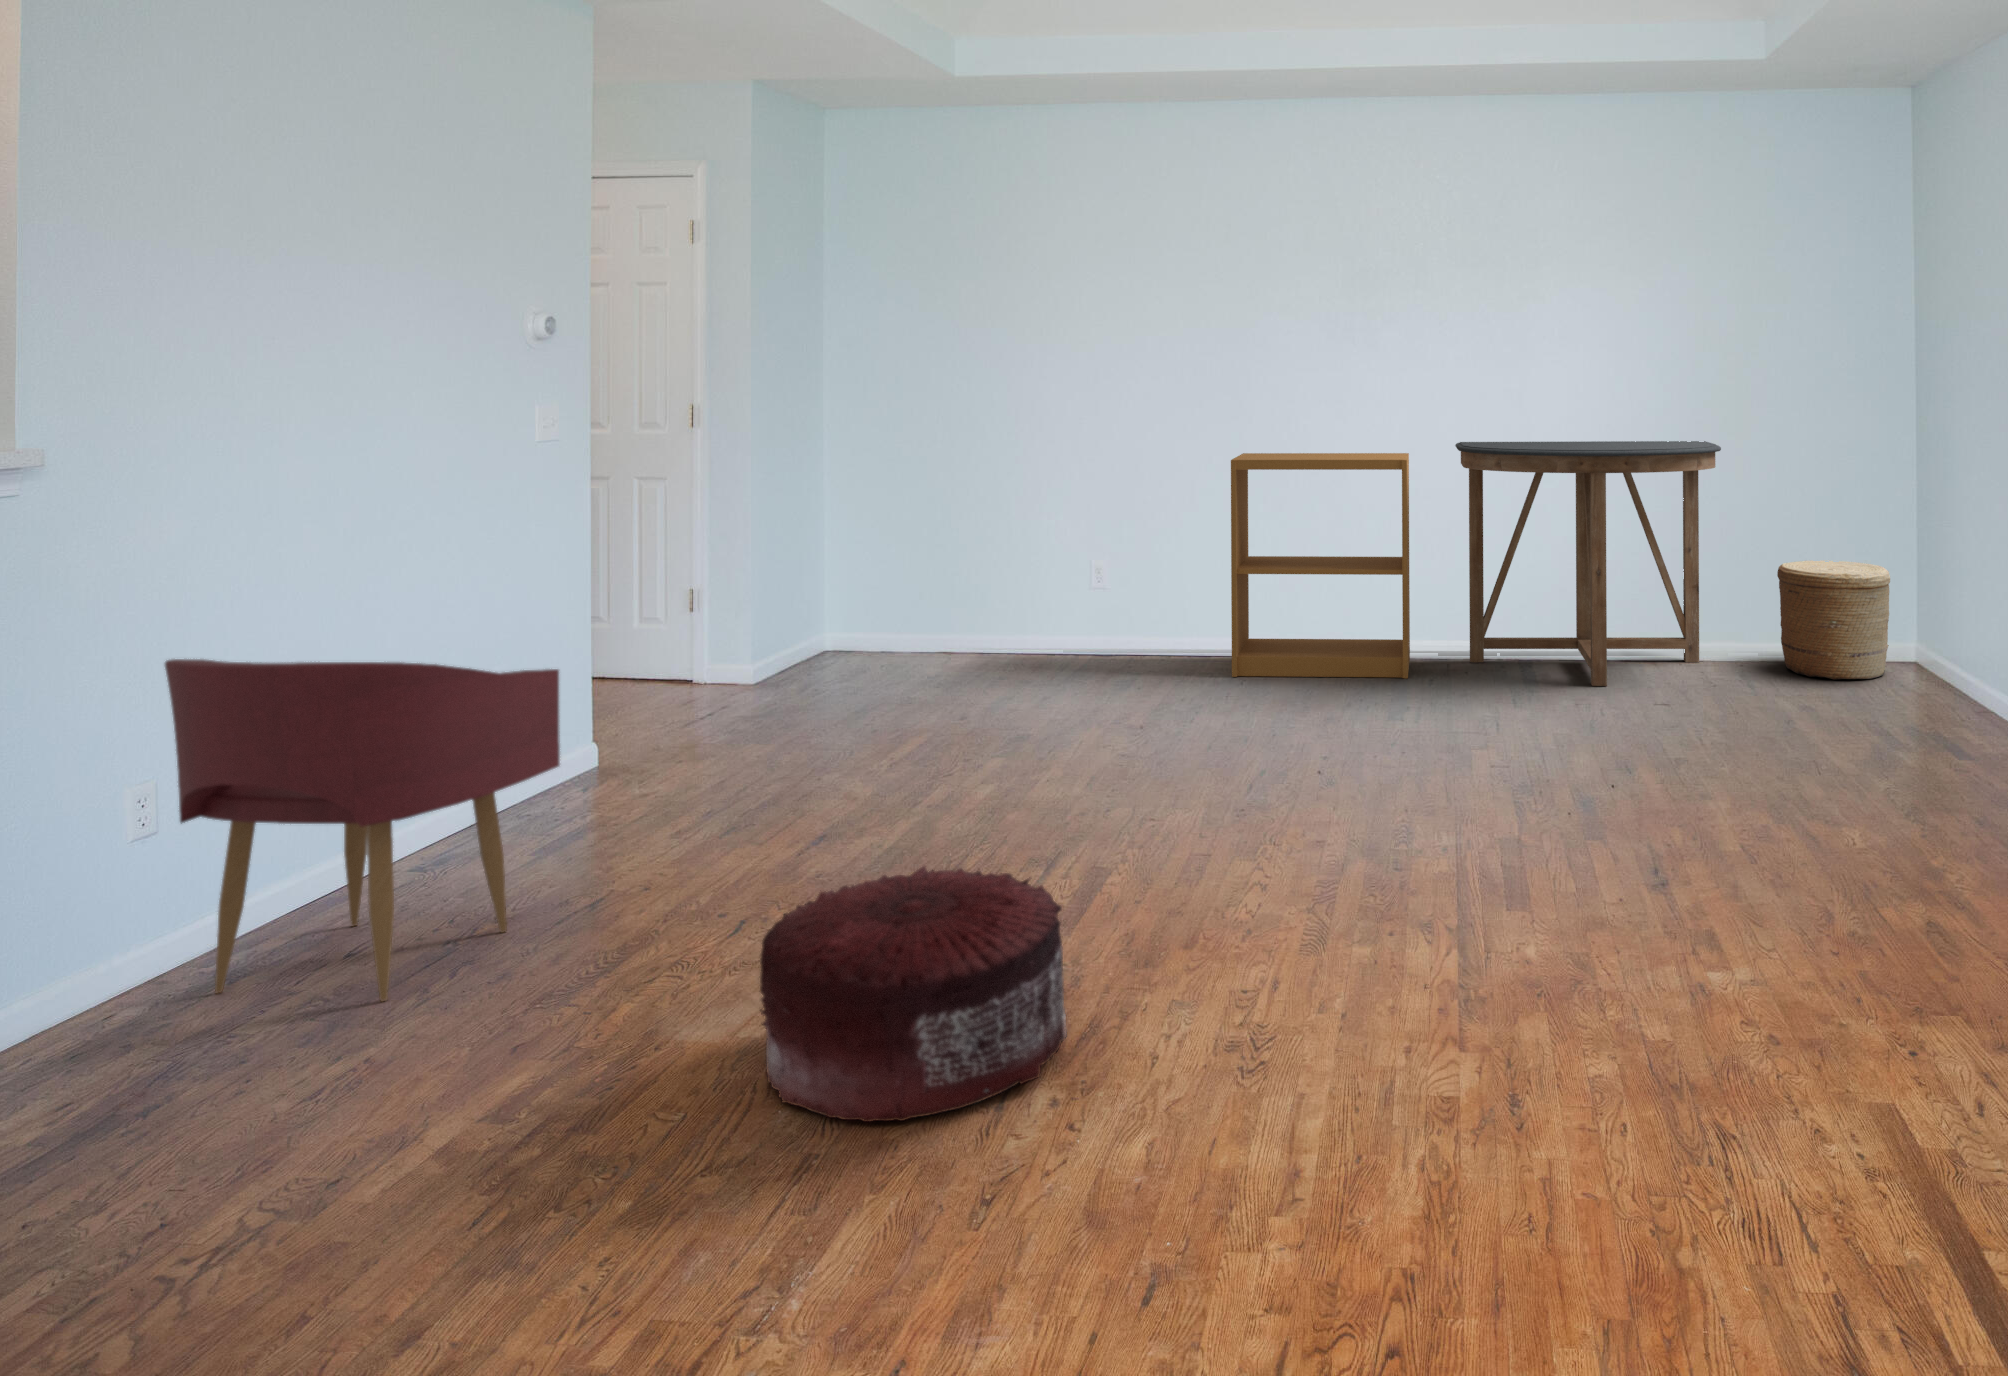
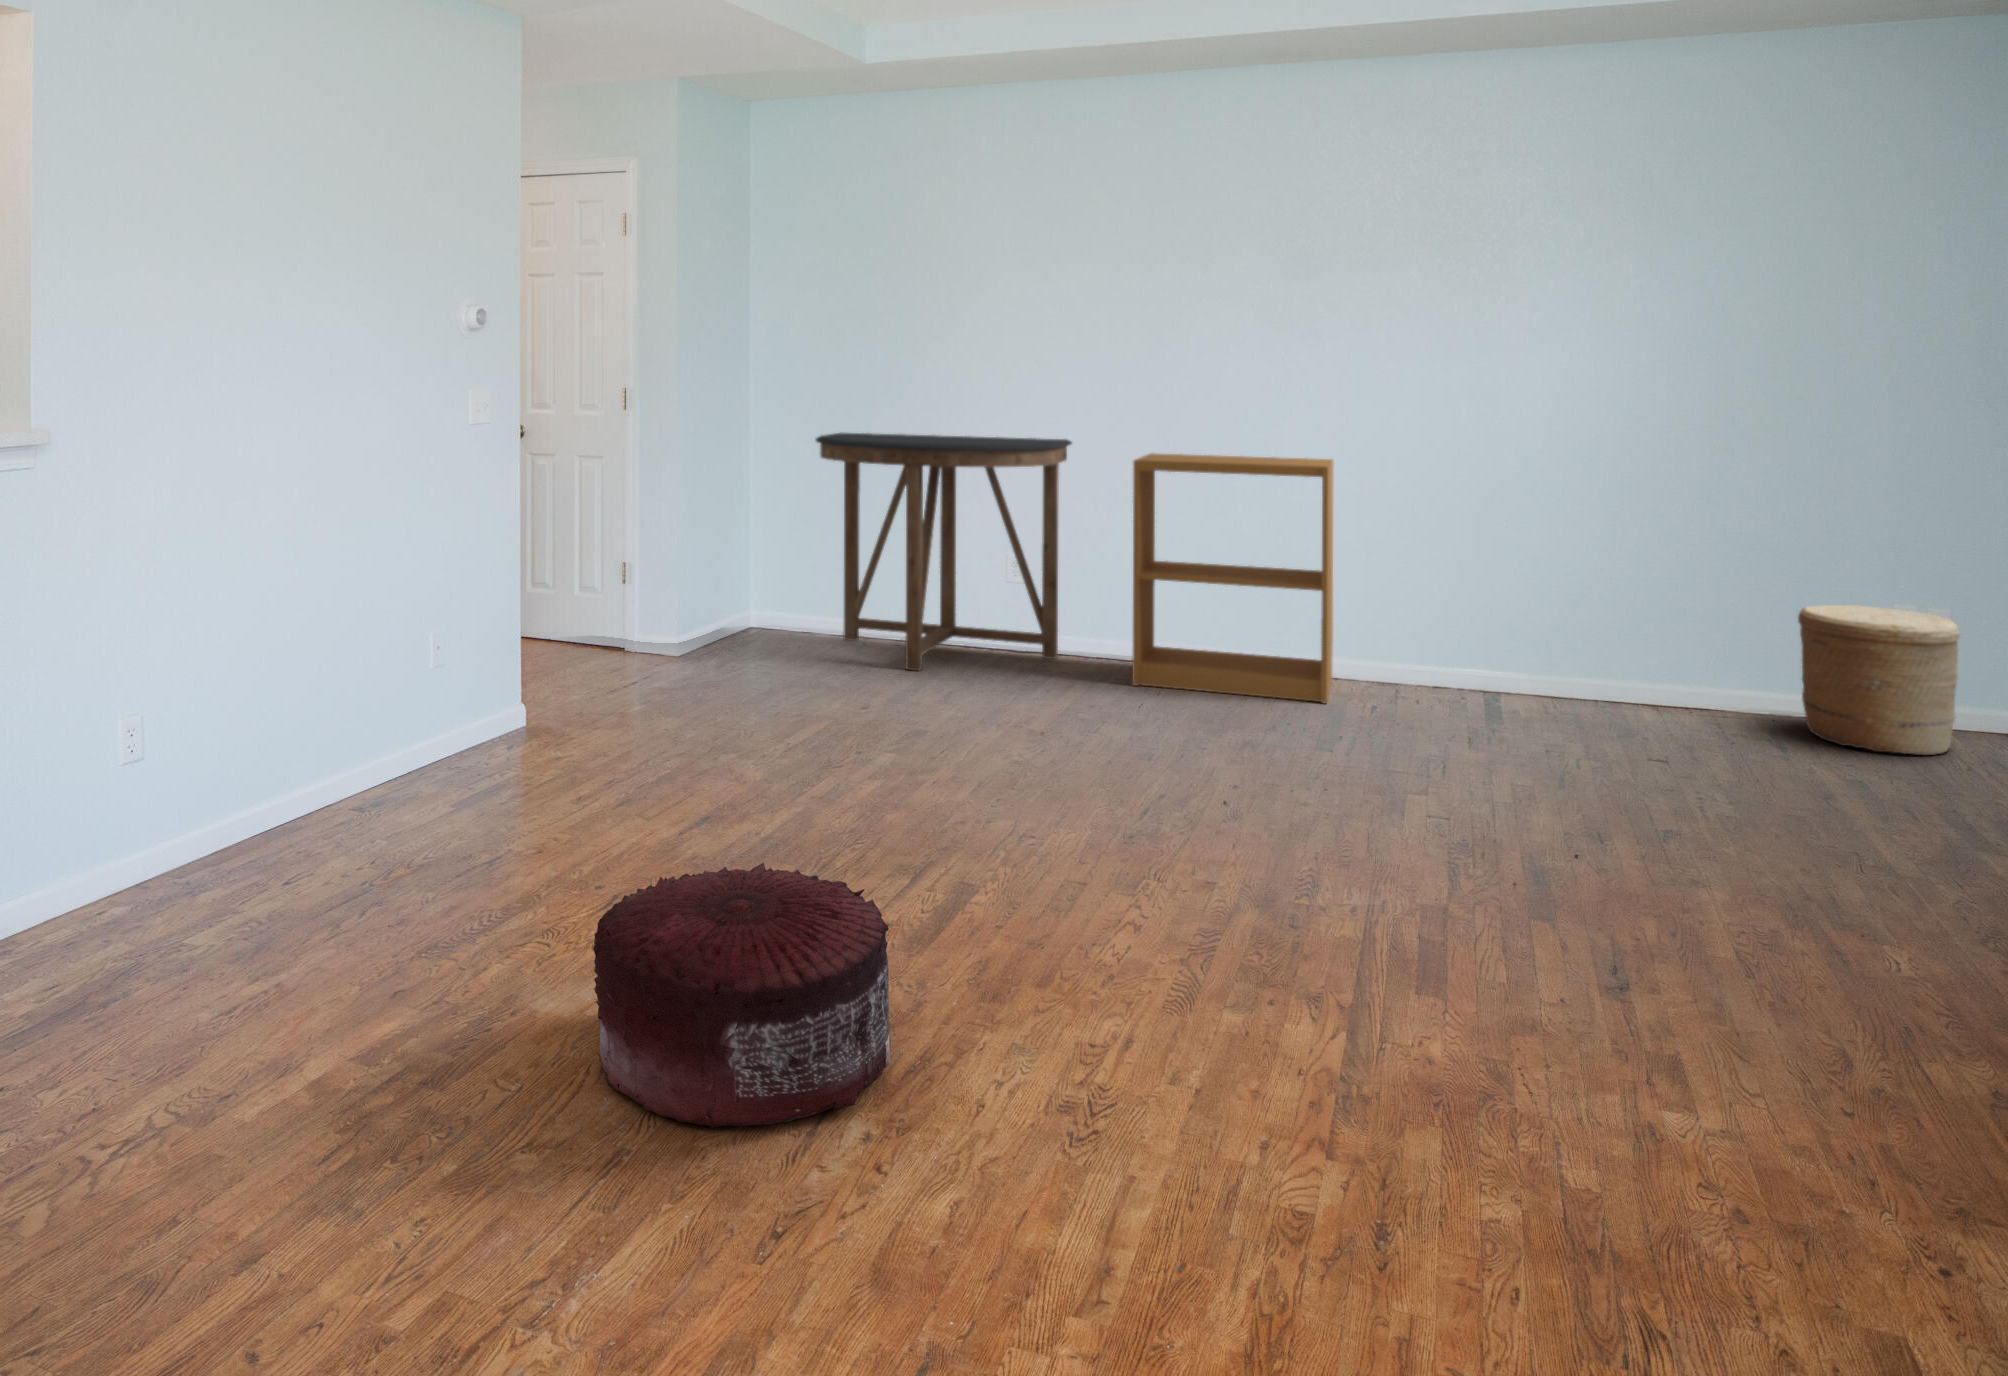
console table: present [1455,441,1721,686] -> present [816,433,1072,671]
armchair: present [165,659,560,1001] -> none [149,605,463,923]

